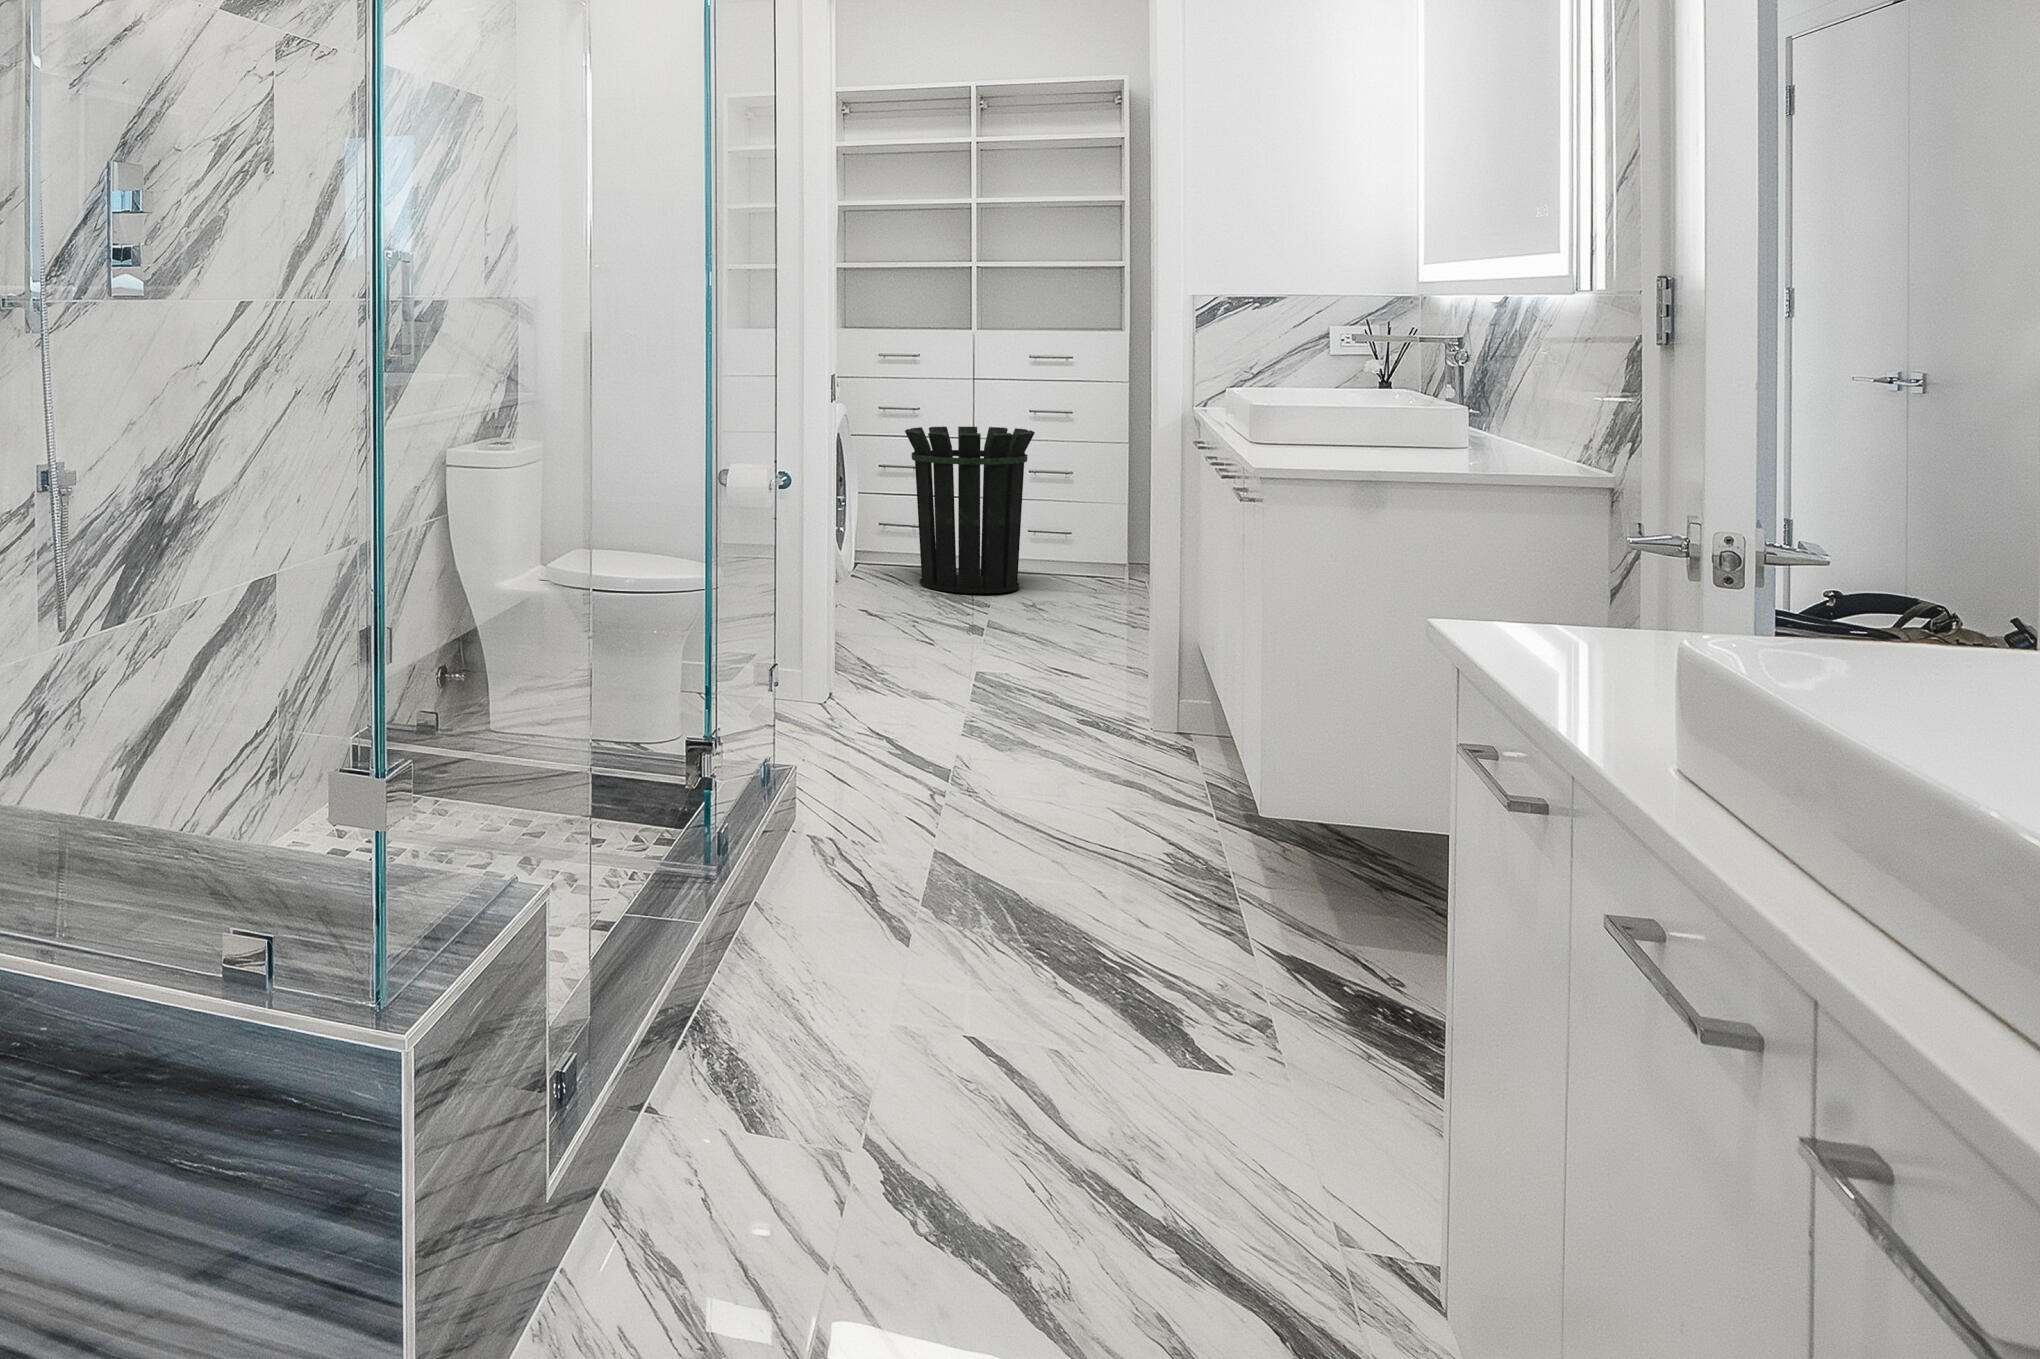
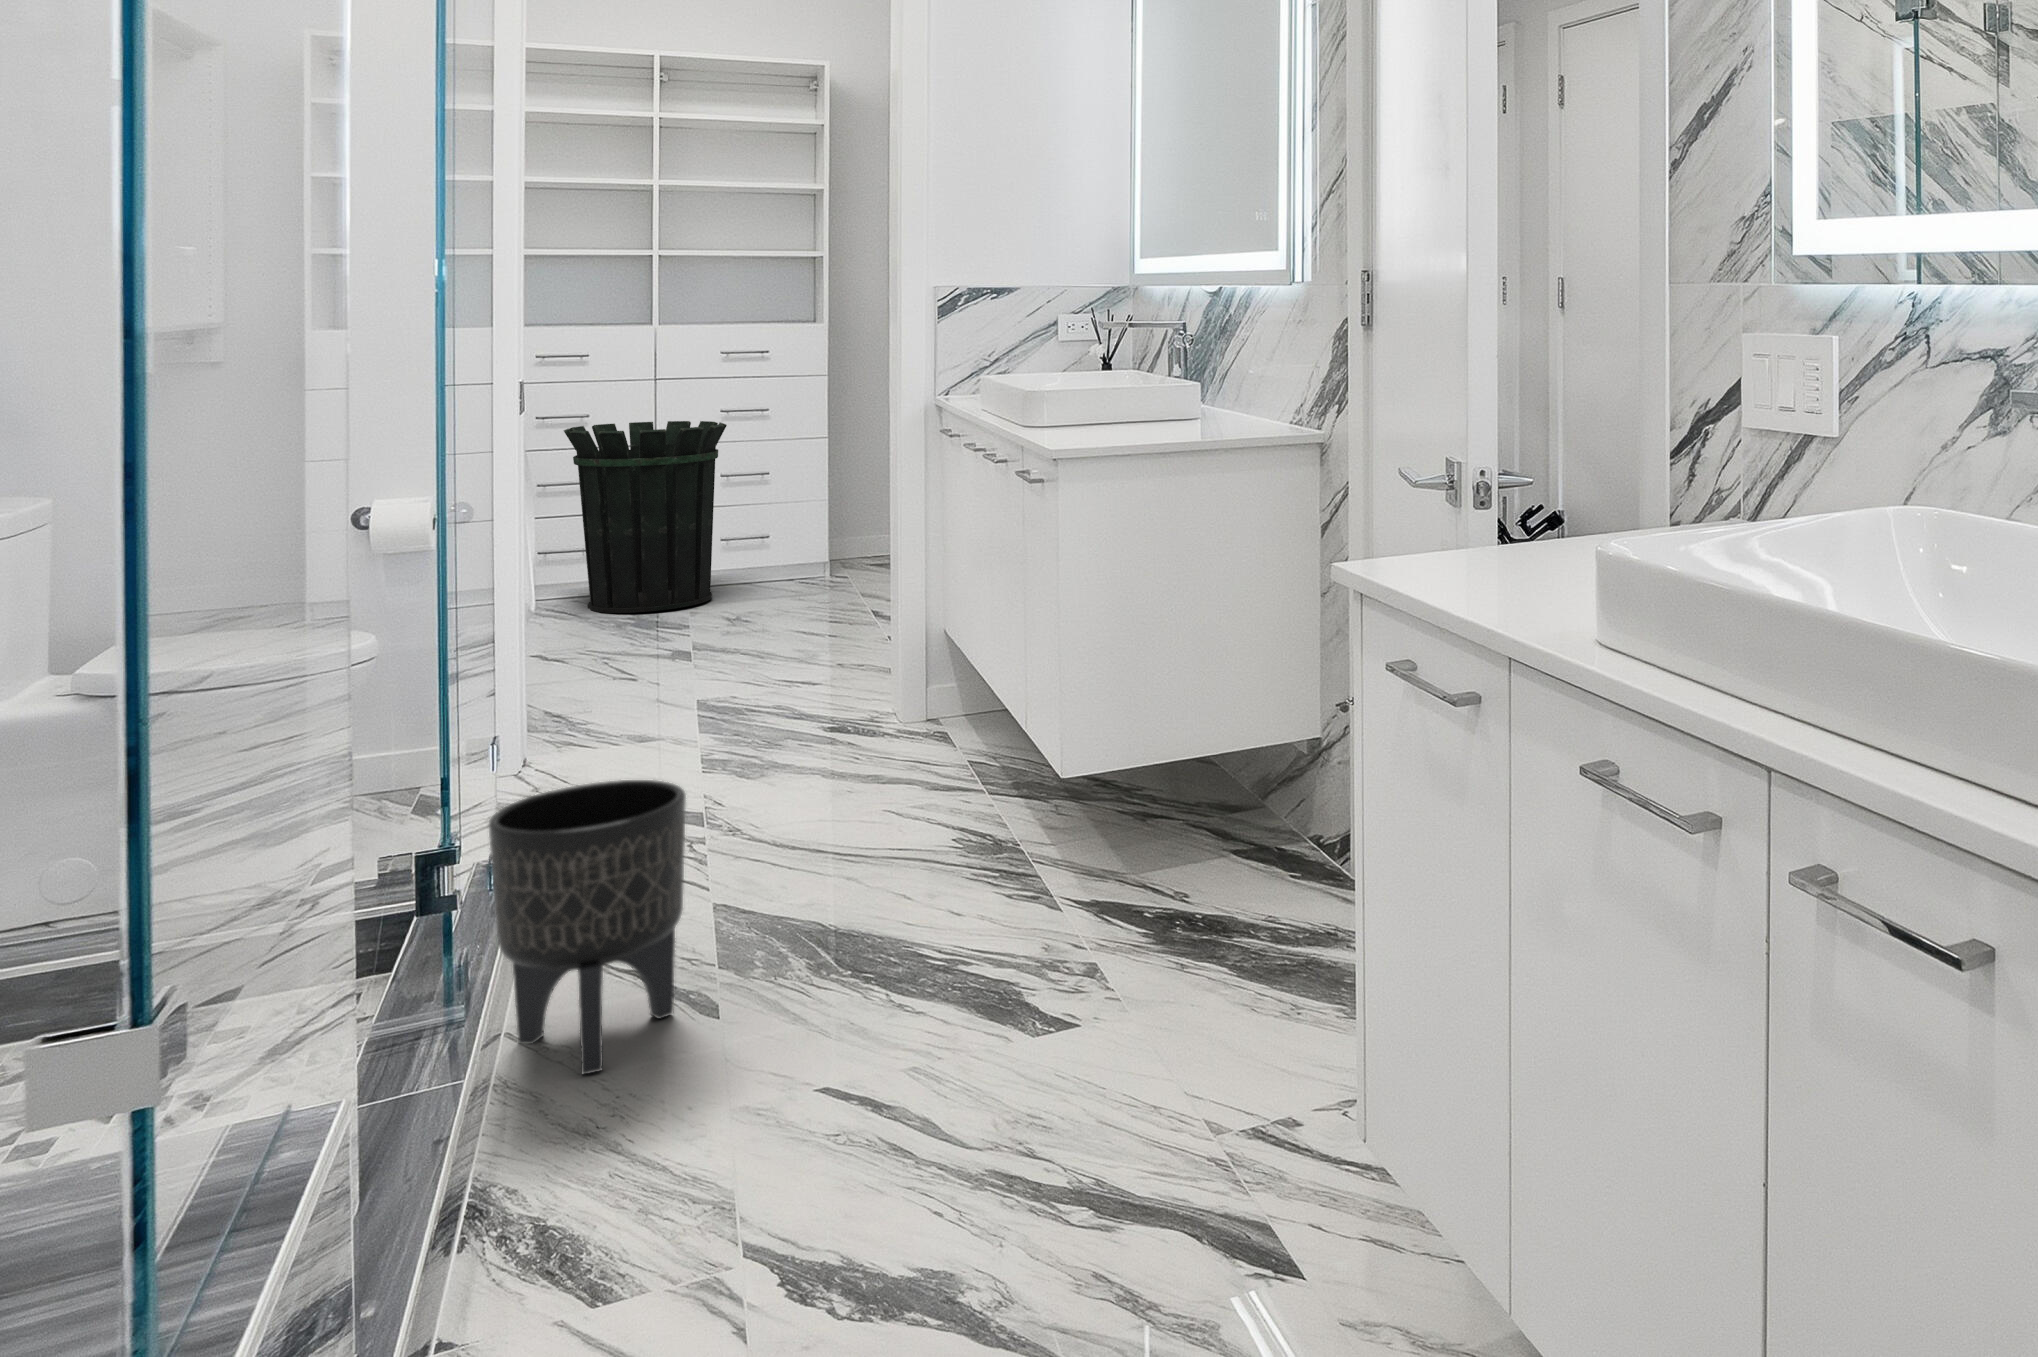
planter: none [744,718,887,957] -> present [488,780,686,1074]

